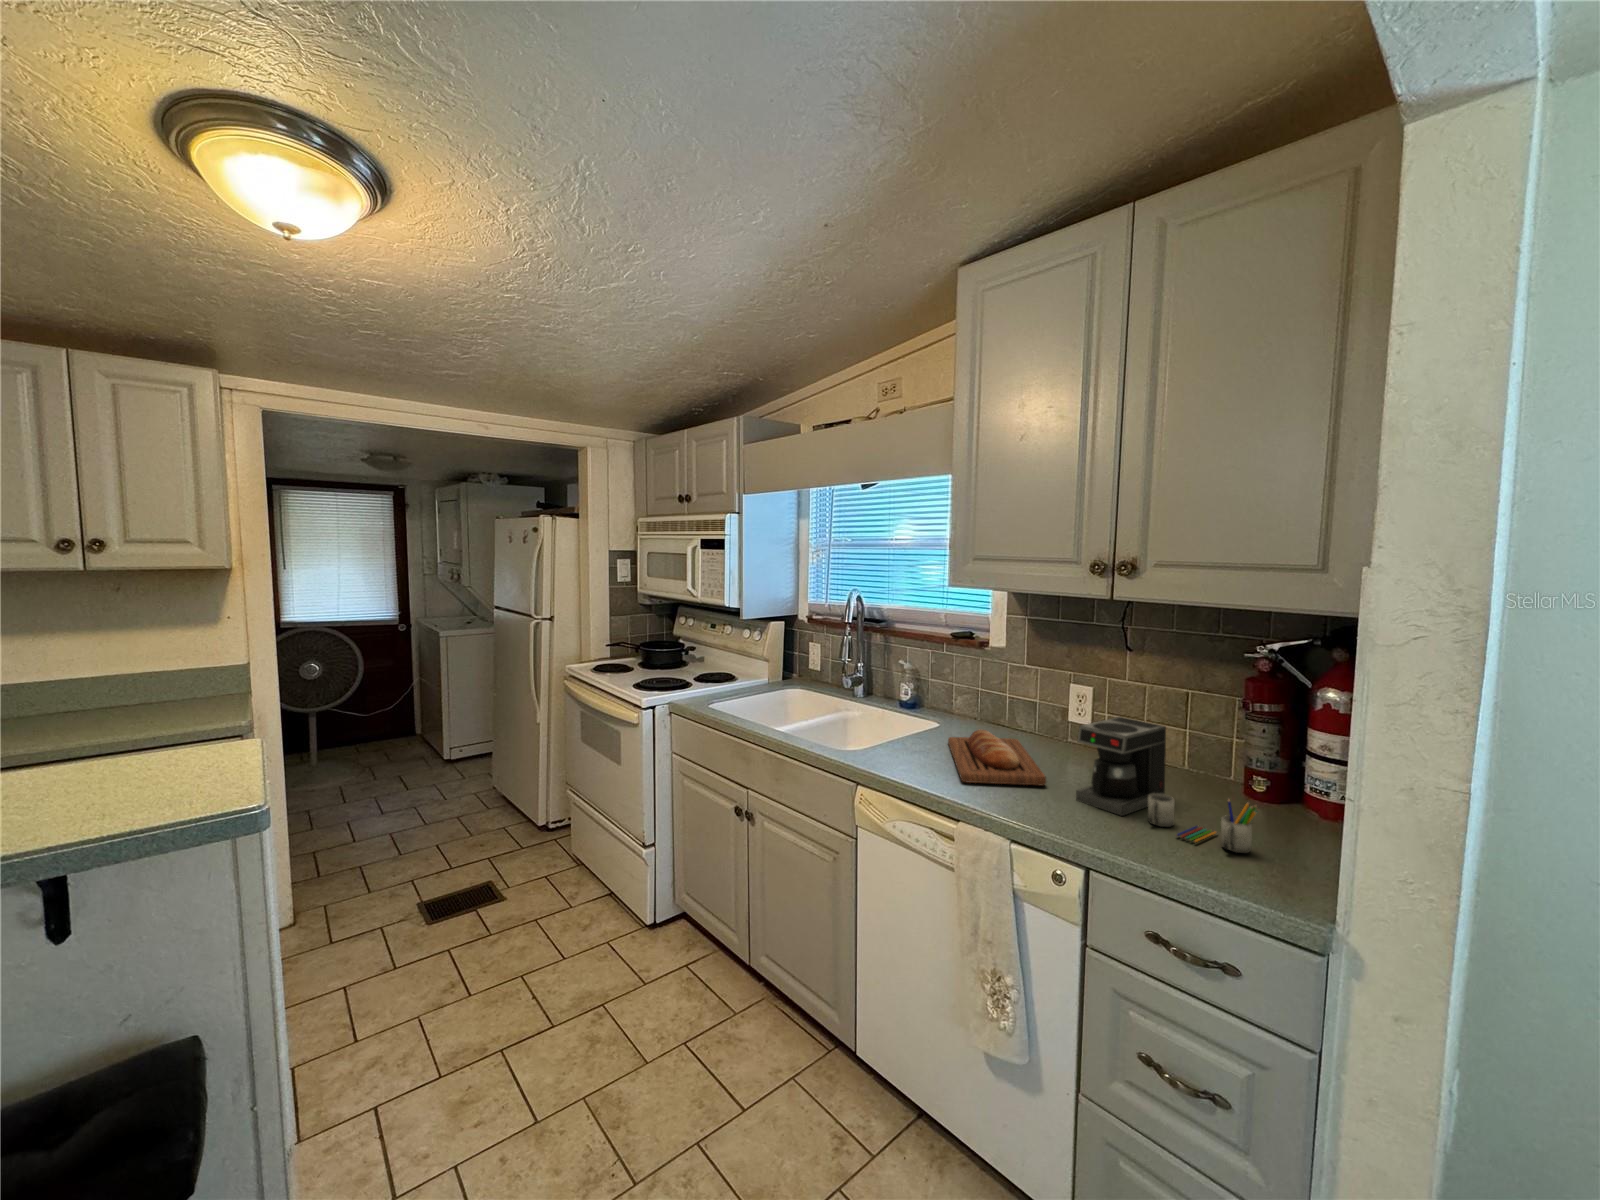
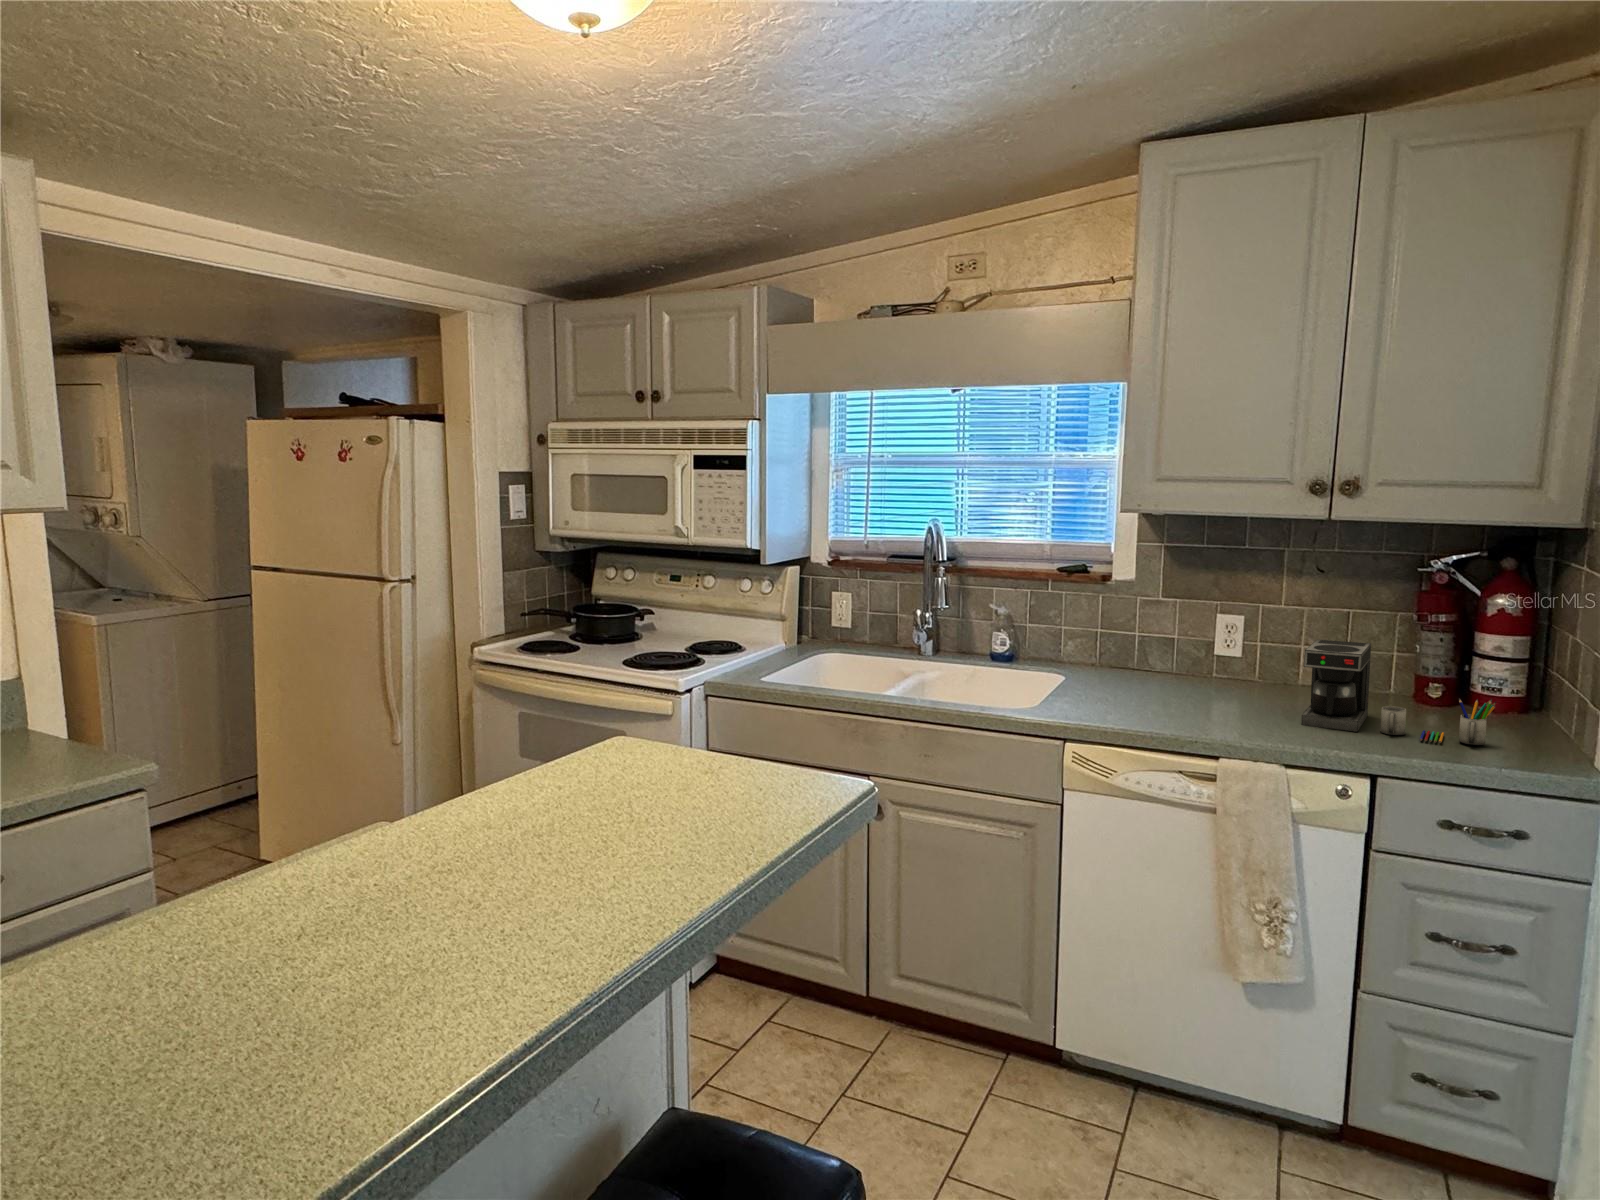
bread loaf: present [948,729,1046,785] -> none [1106,671,1262,723]

